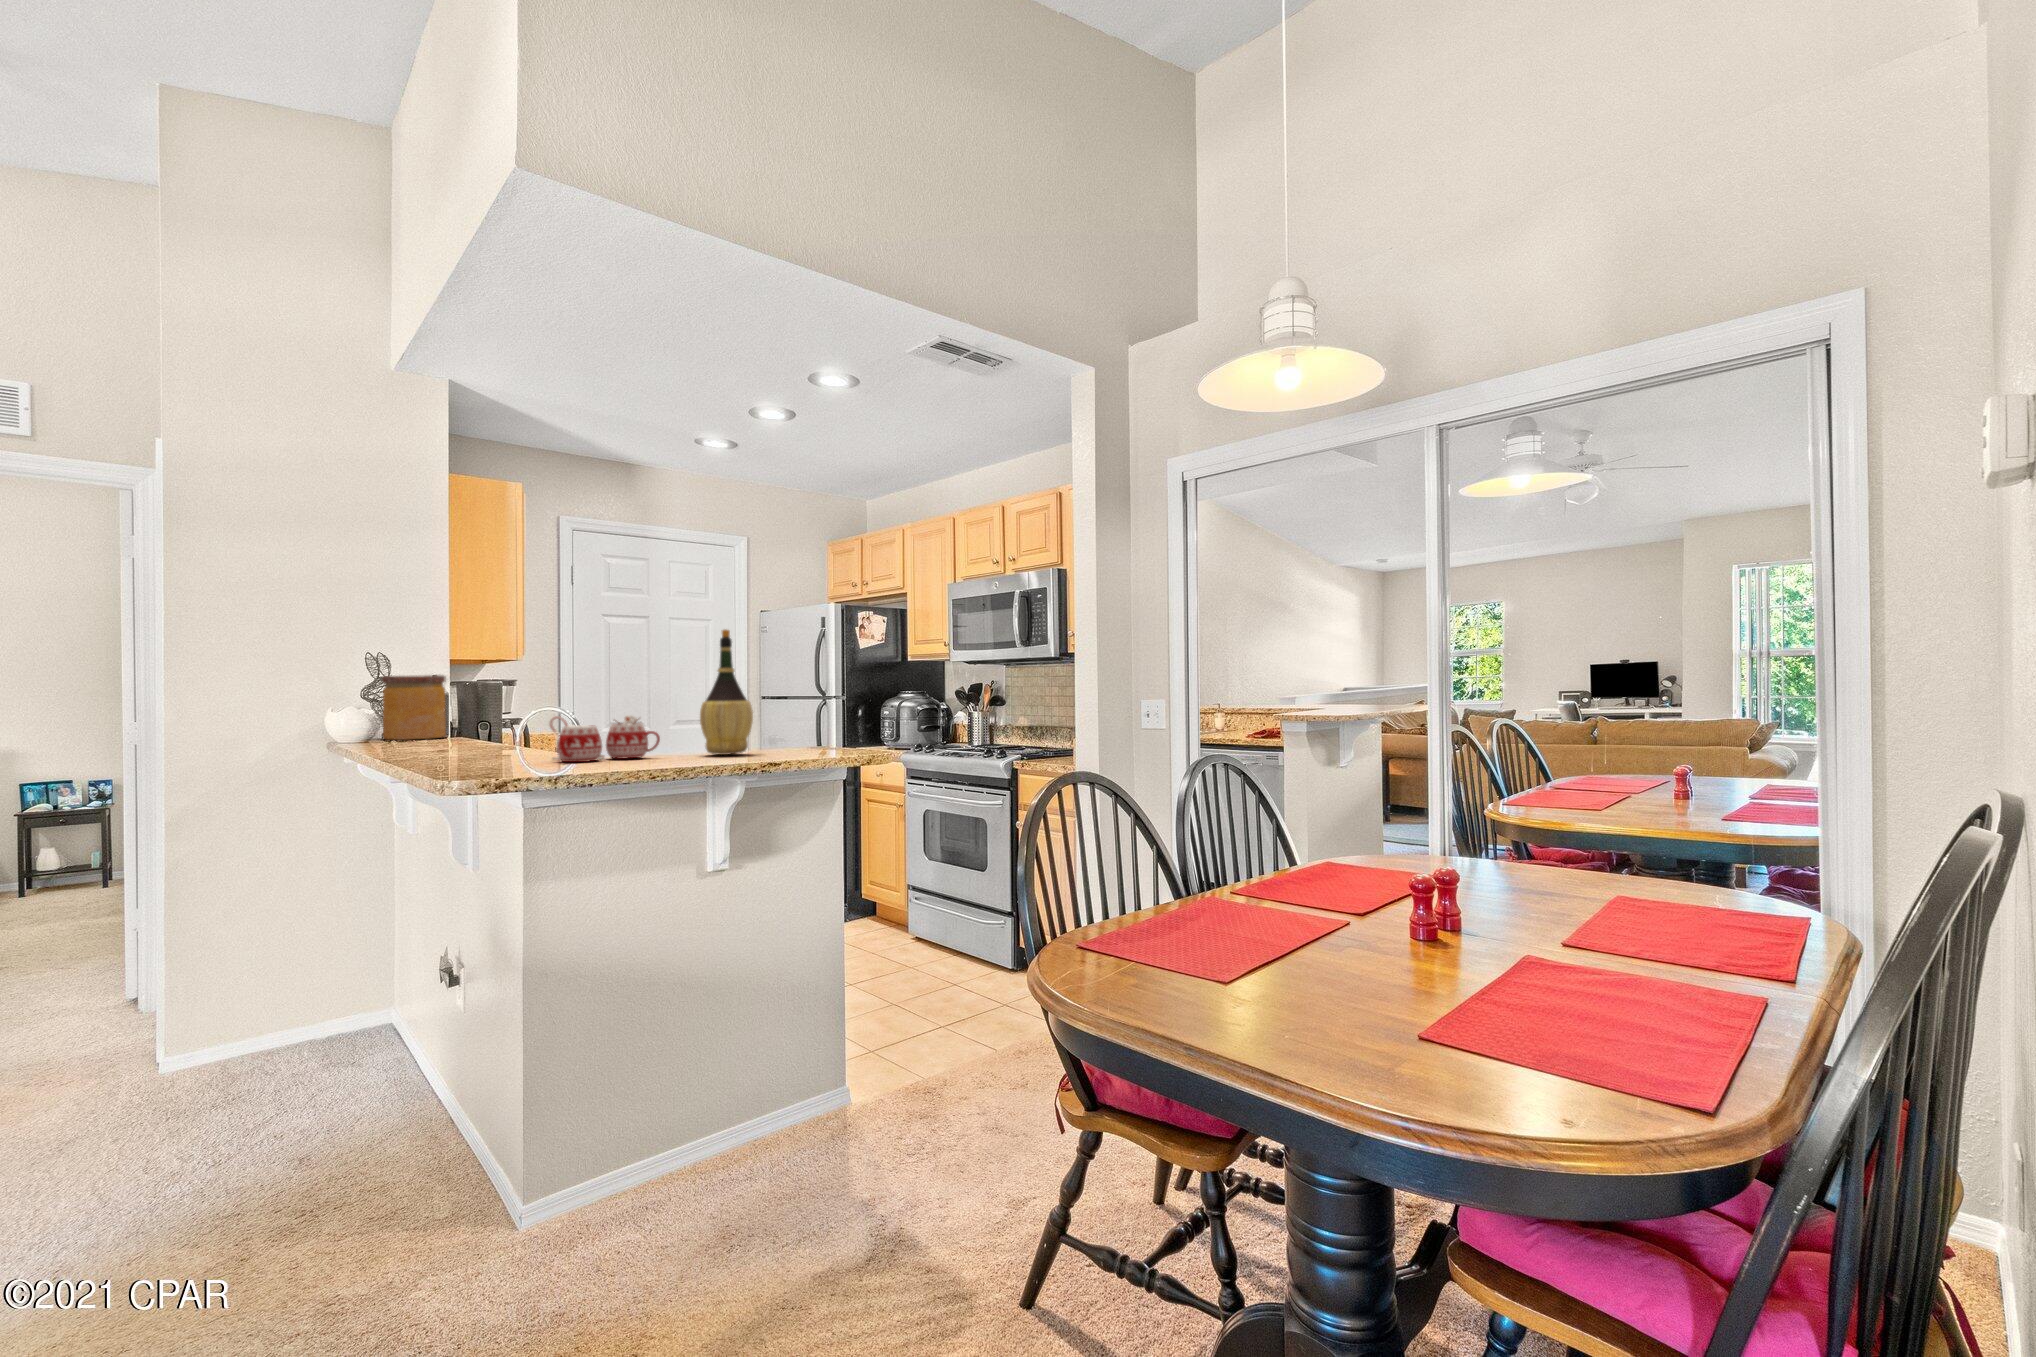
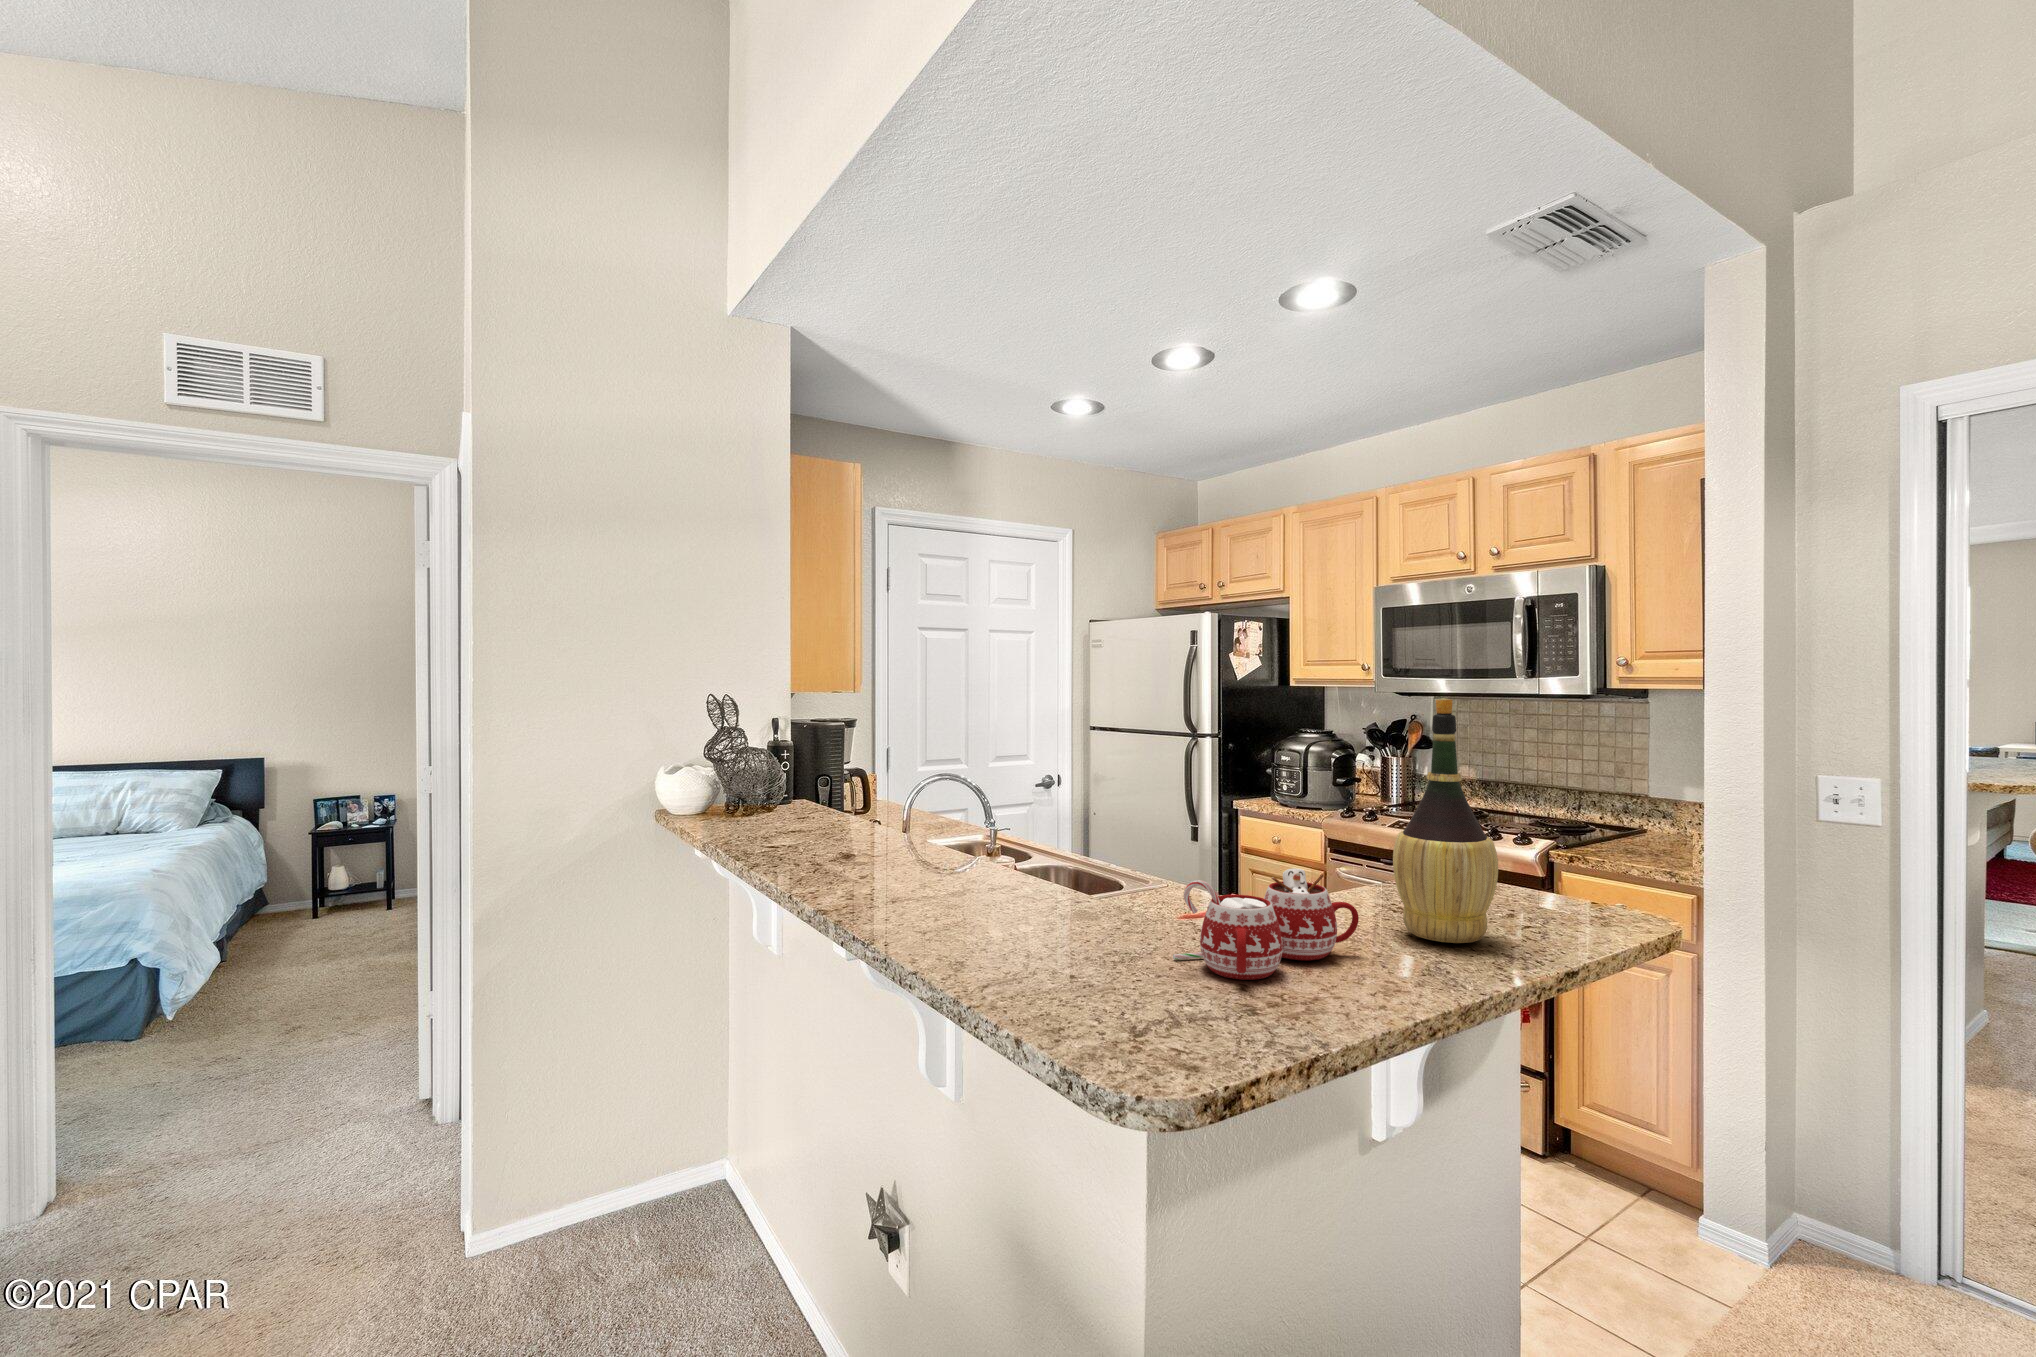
jar: present [382,675,446,740] -> none [741,729,816,824]

